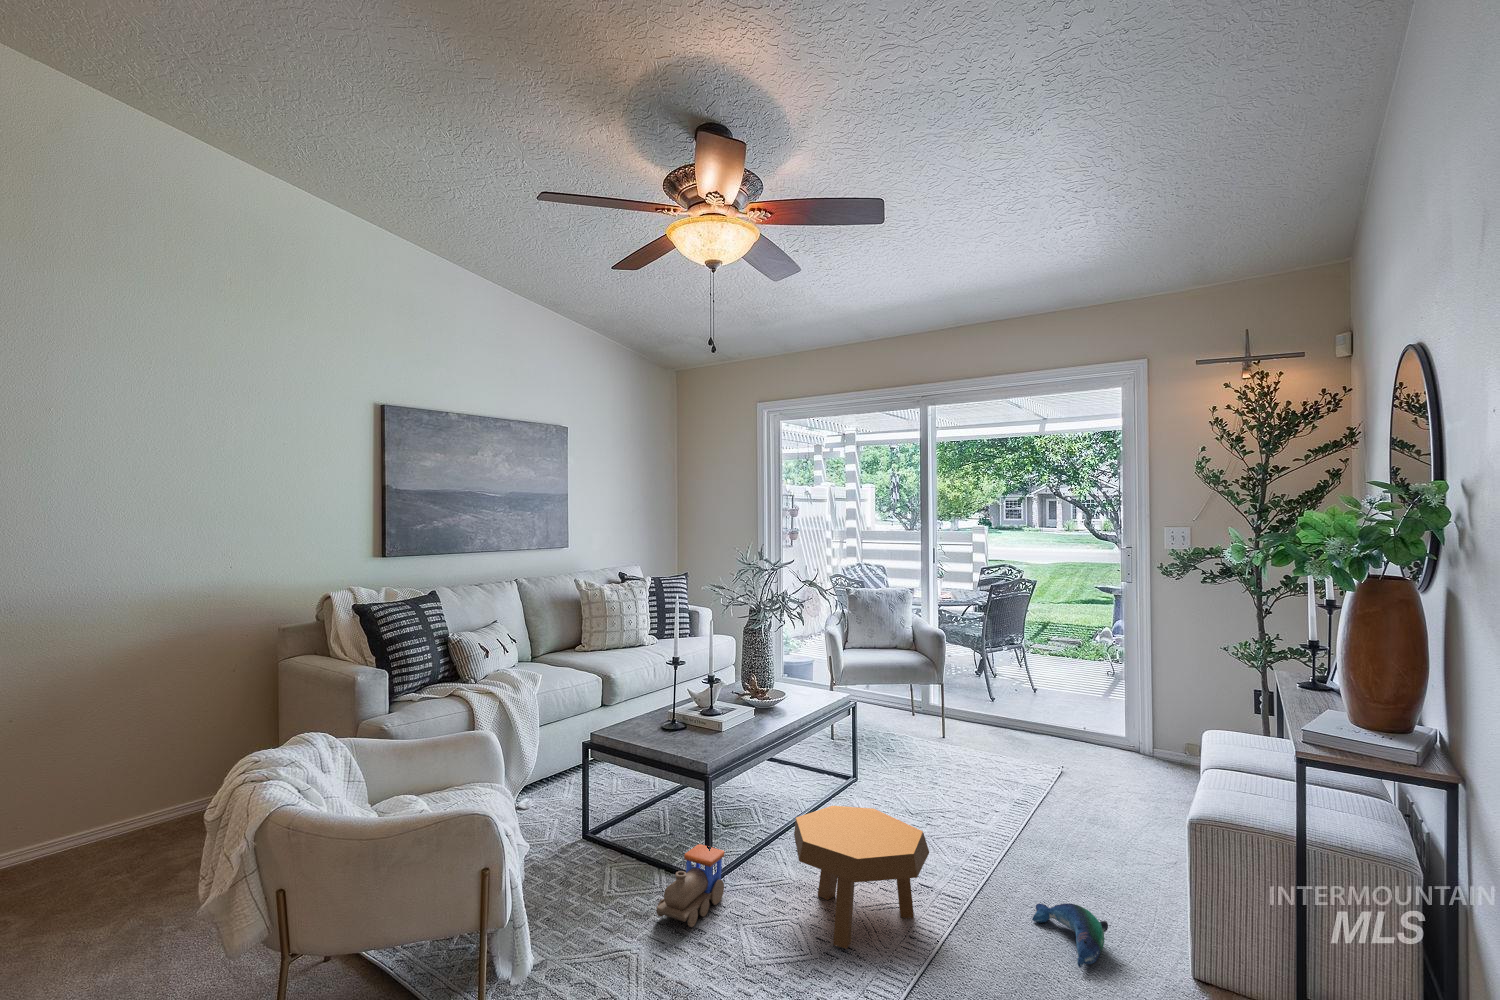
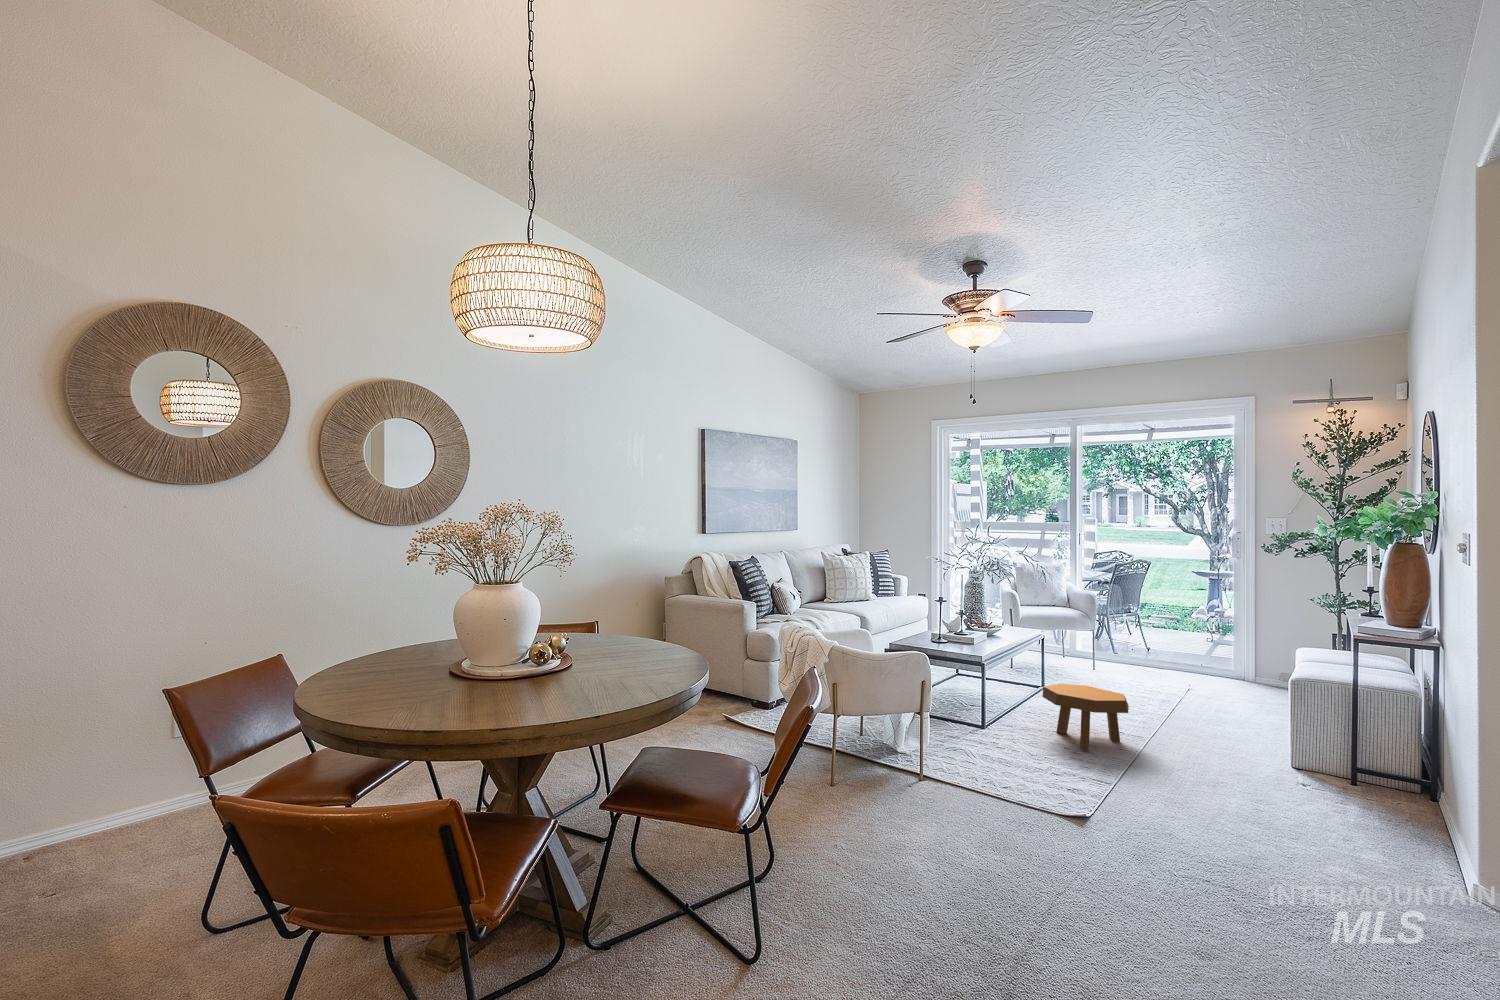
toy train: present [656,844,724,927] -> none [969,702,1000,741]
plush toy: present [1032,903,1108,968] -> none [1192,734,1241,760]

